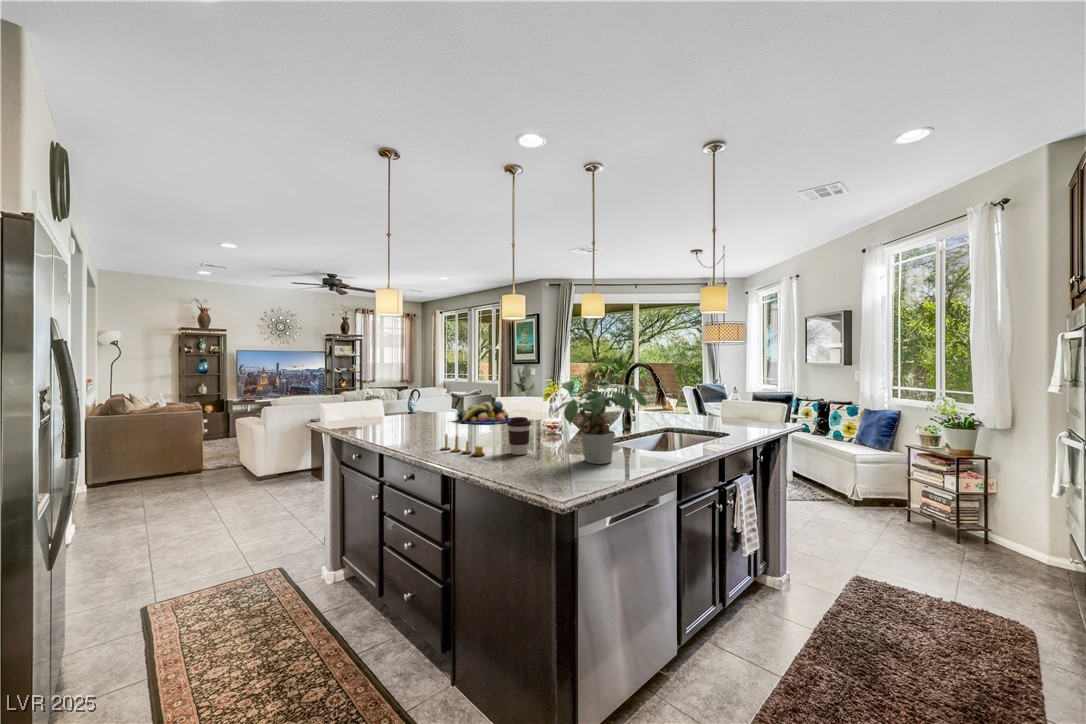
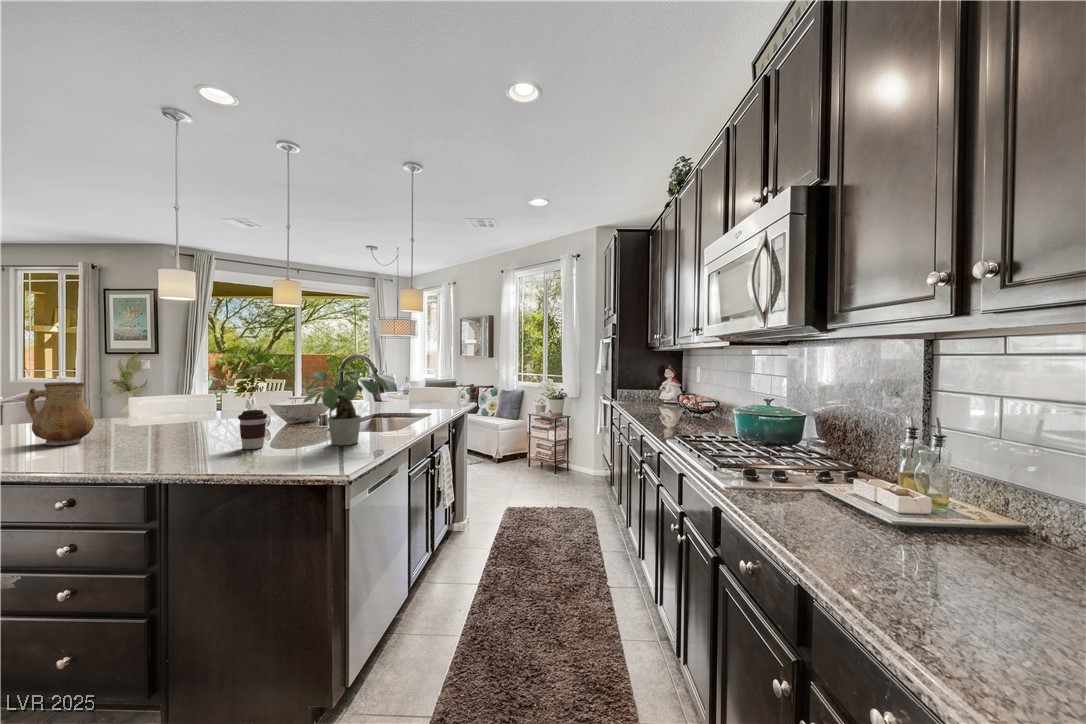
ceramic pitcher: none [406,385,440,432] -> present [25,382,94,446]
fruit bowl: present [457,401,511,424] -> none [99,400,190,430]
candle: present [441,434,485,456] -> none [137,435,213,457]

